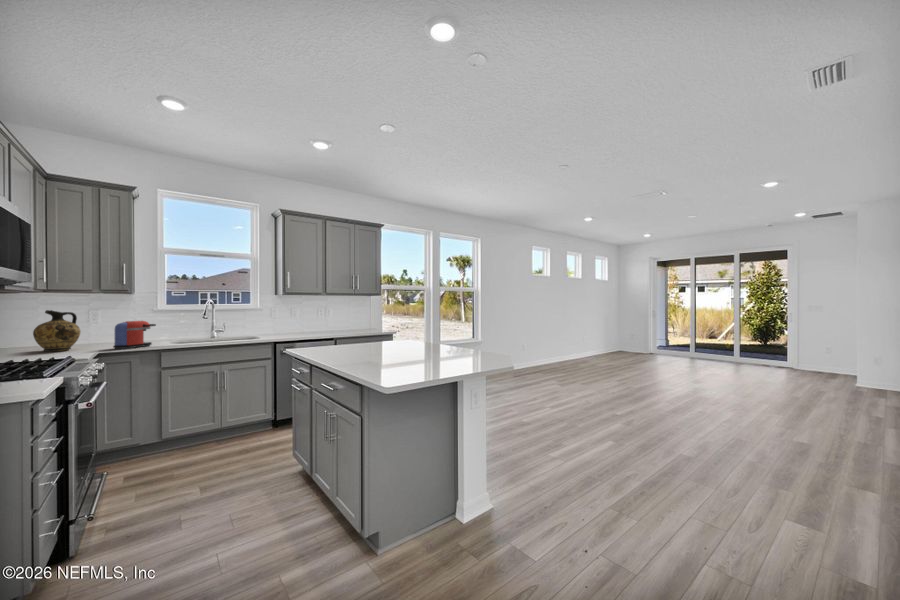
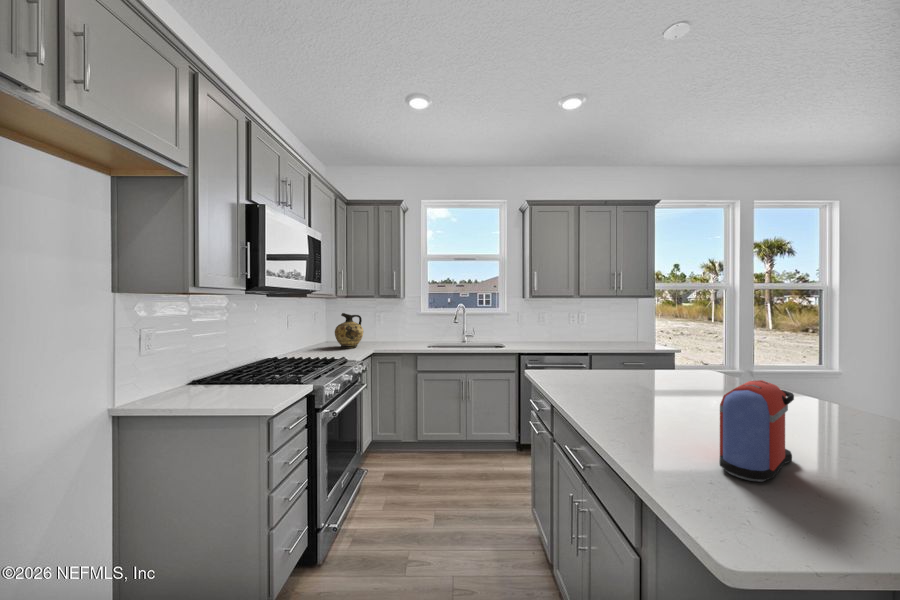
coffee maker: present [113,321,156,349] -> present [720,380,794,482]

